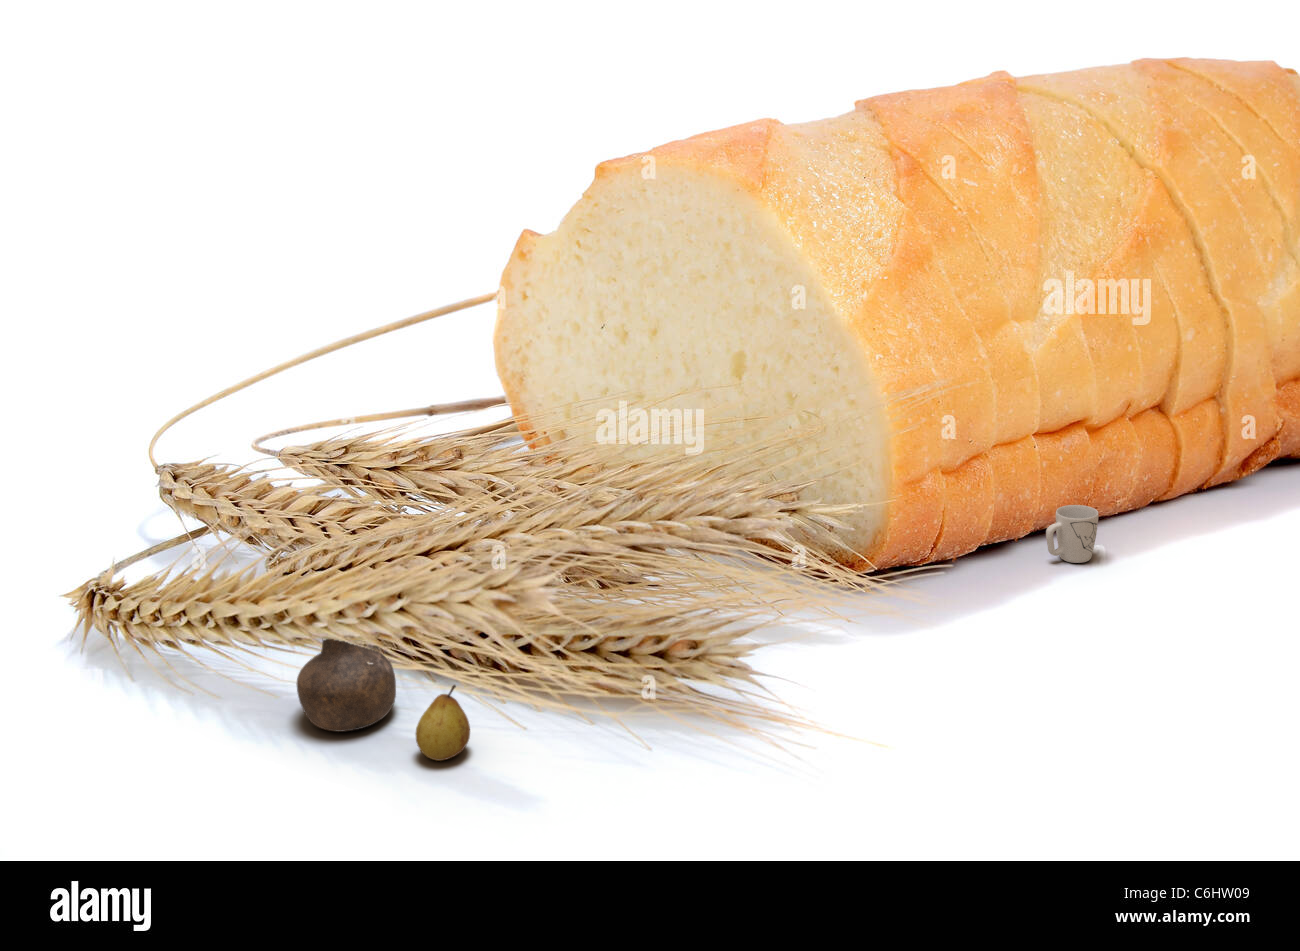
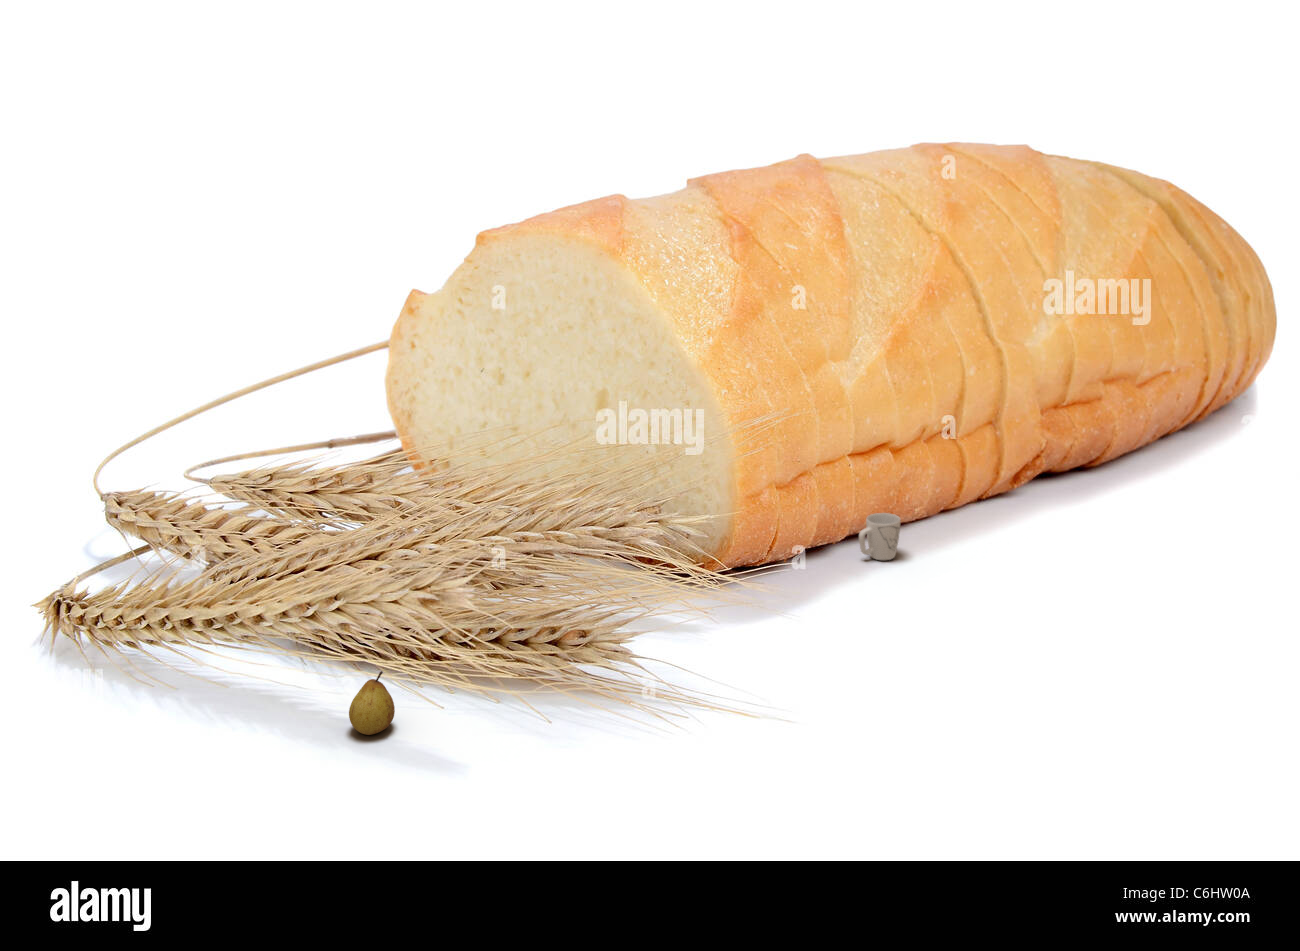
bottle: present [297,639,396,732] -> none [244,608,328,714]

